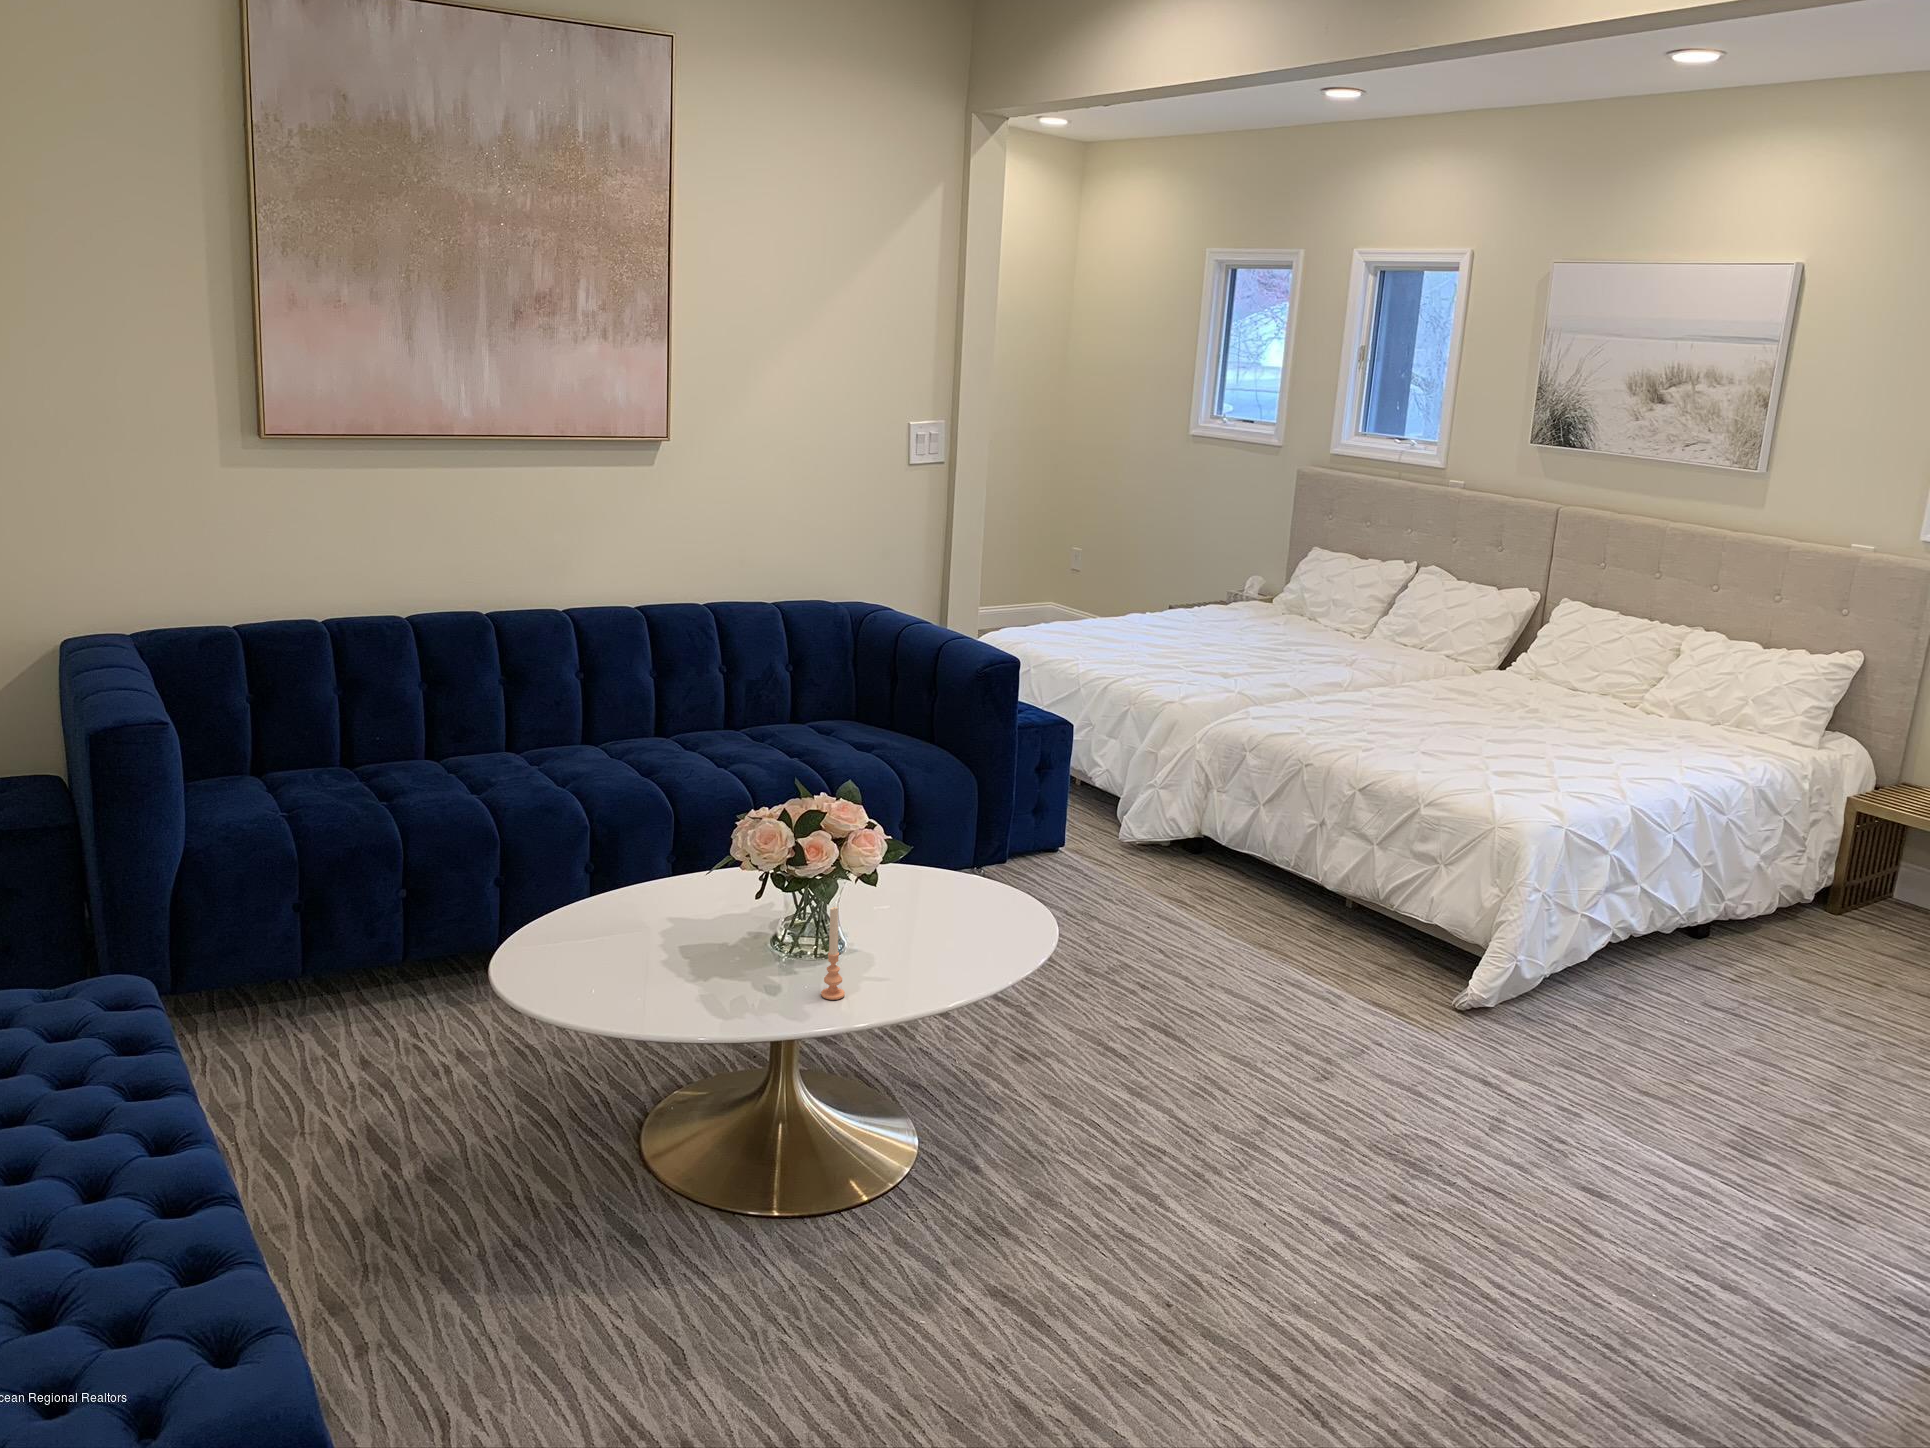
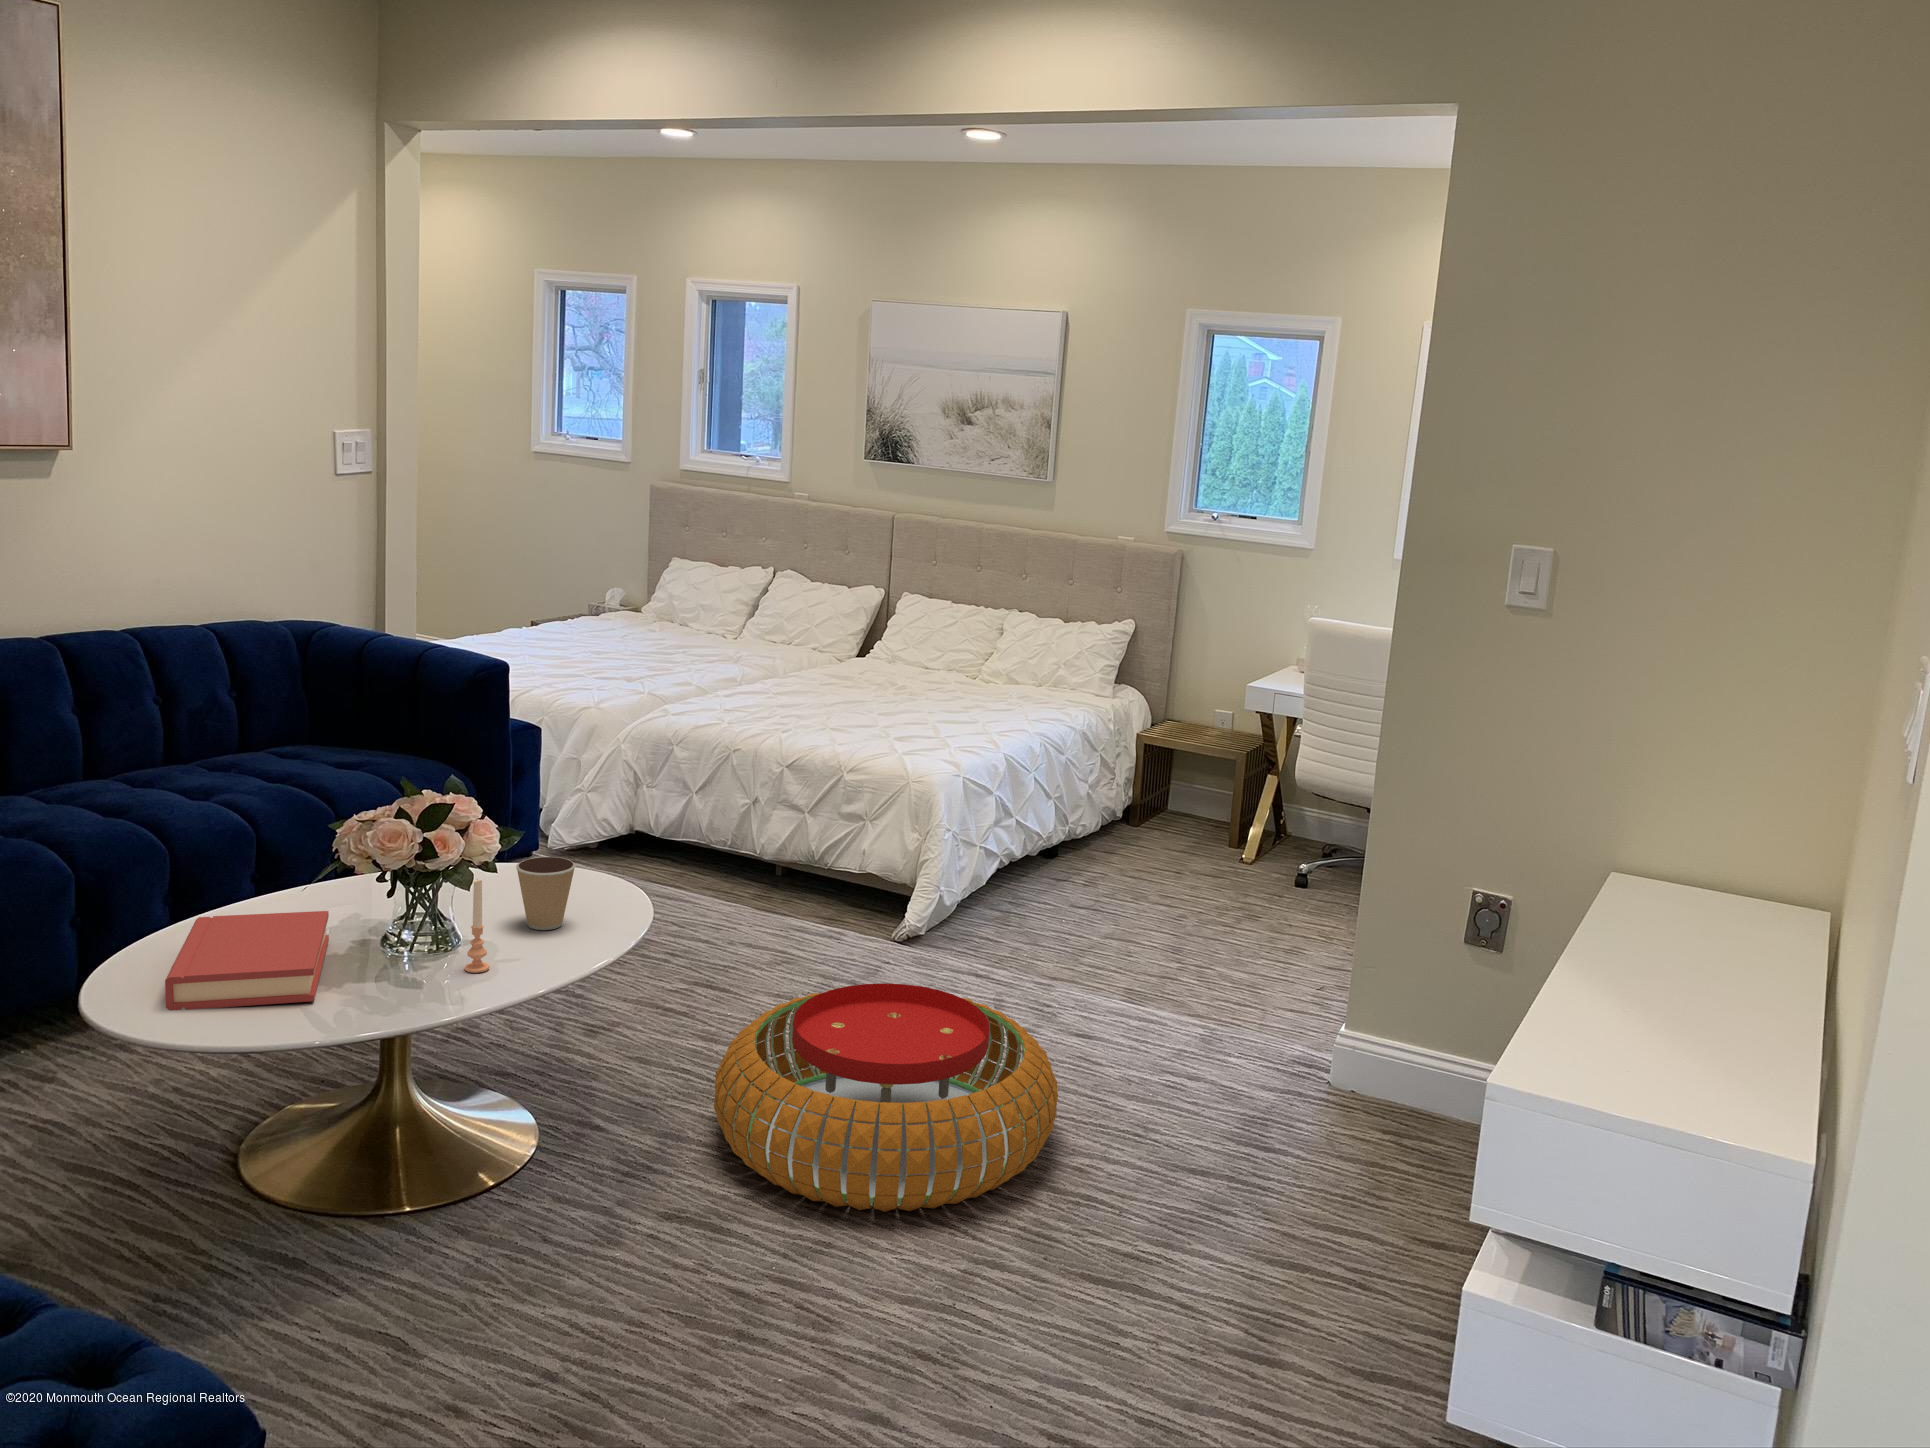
coffee cup: none [898,885,957,962] -> present [516,857,575,930]
hardback book: none [559,903,726,1004] -> present [165,911,329,1010]
pouf: none [1079,1073,1494,1372] -> present [714,983,1058,1212]

